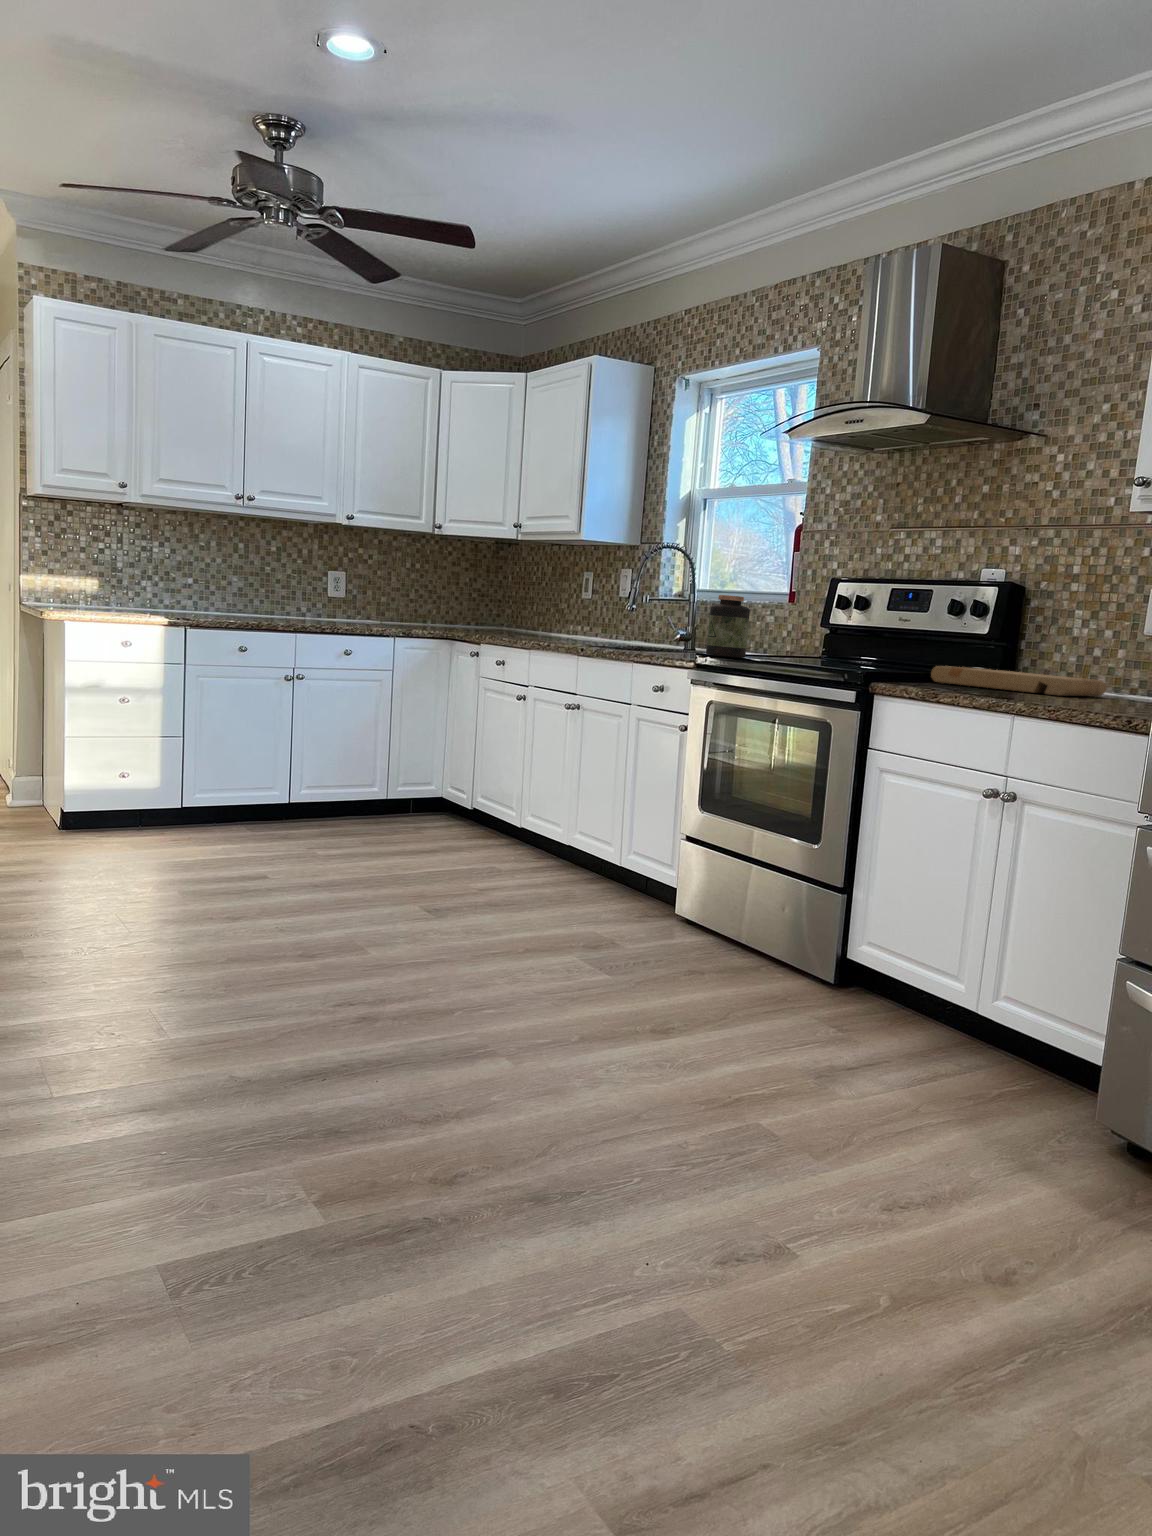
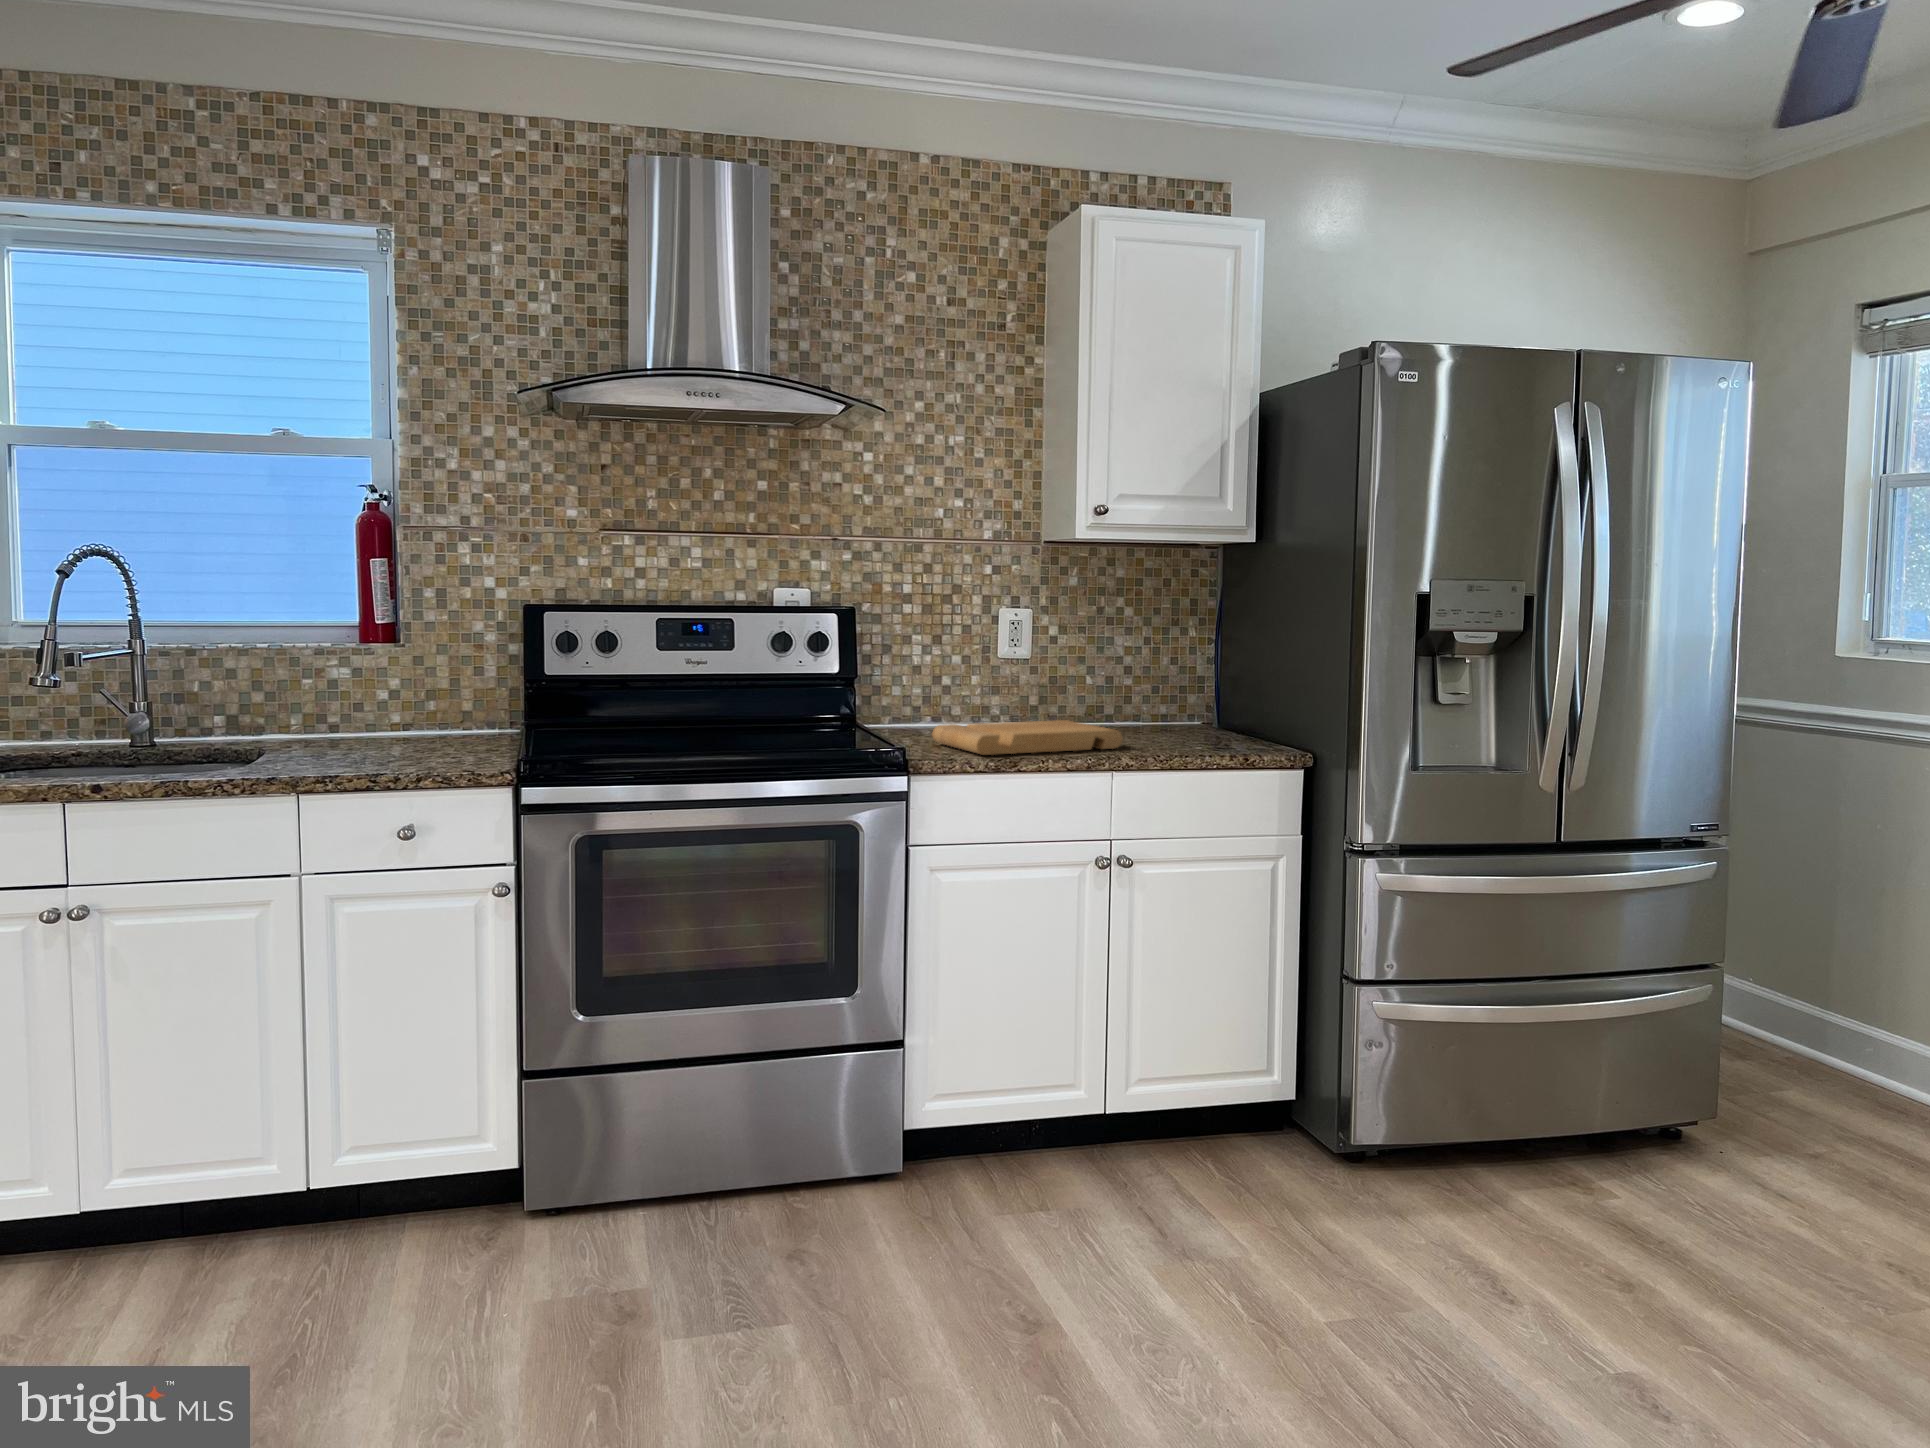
jar: present [706,595,750,658] -> none [387,653,461,760]

